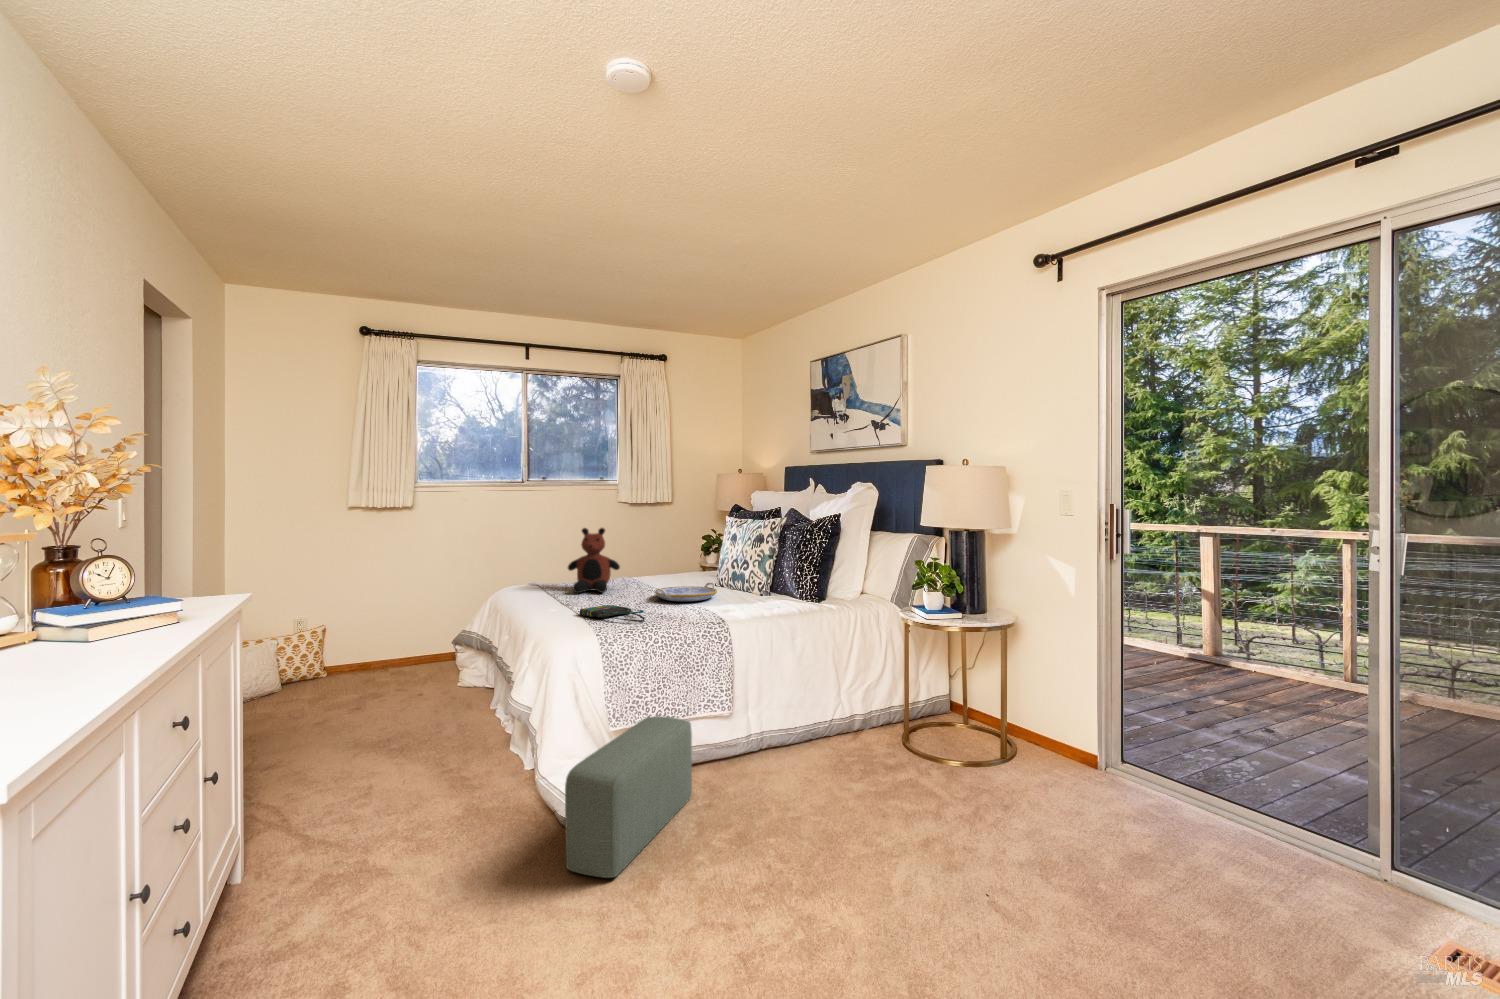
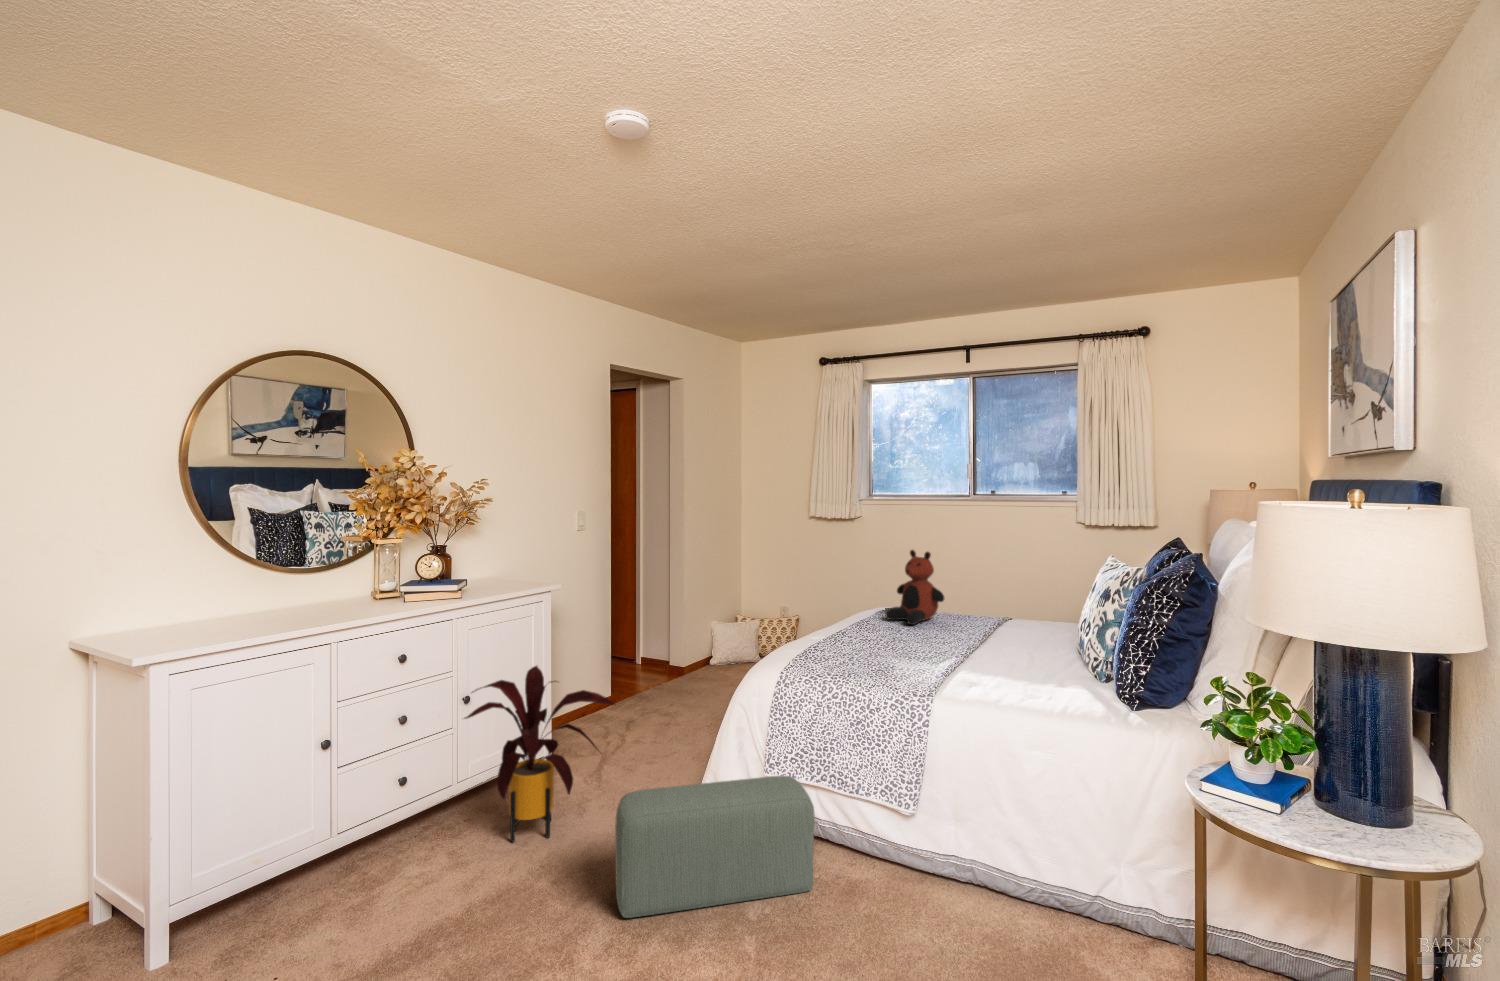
serving tray: present [655,583,717,602] -> none [930,633,1019,660]
tote bag: present [580,605,644,622] -> none [820,639,870,668]
house plant: none [238,698,475,919] -> present [465,666,615,842]

